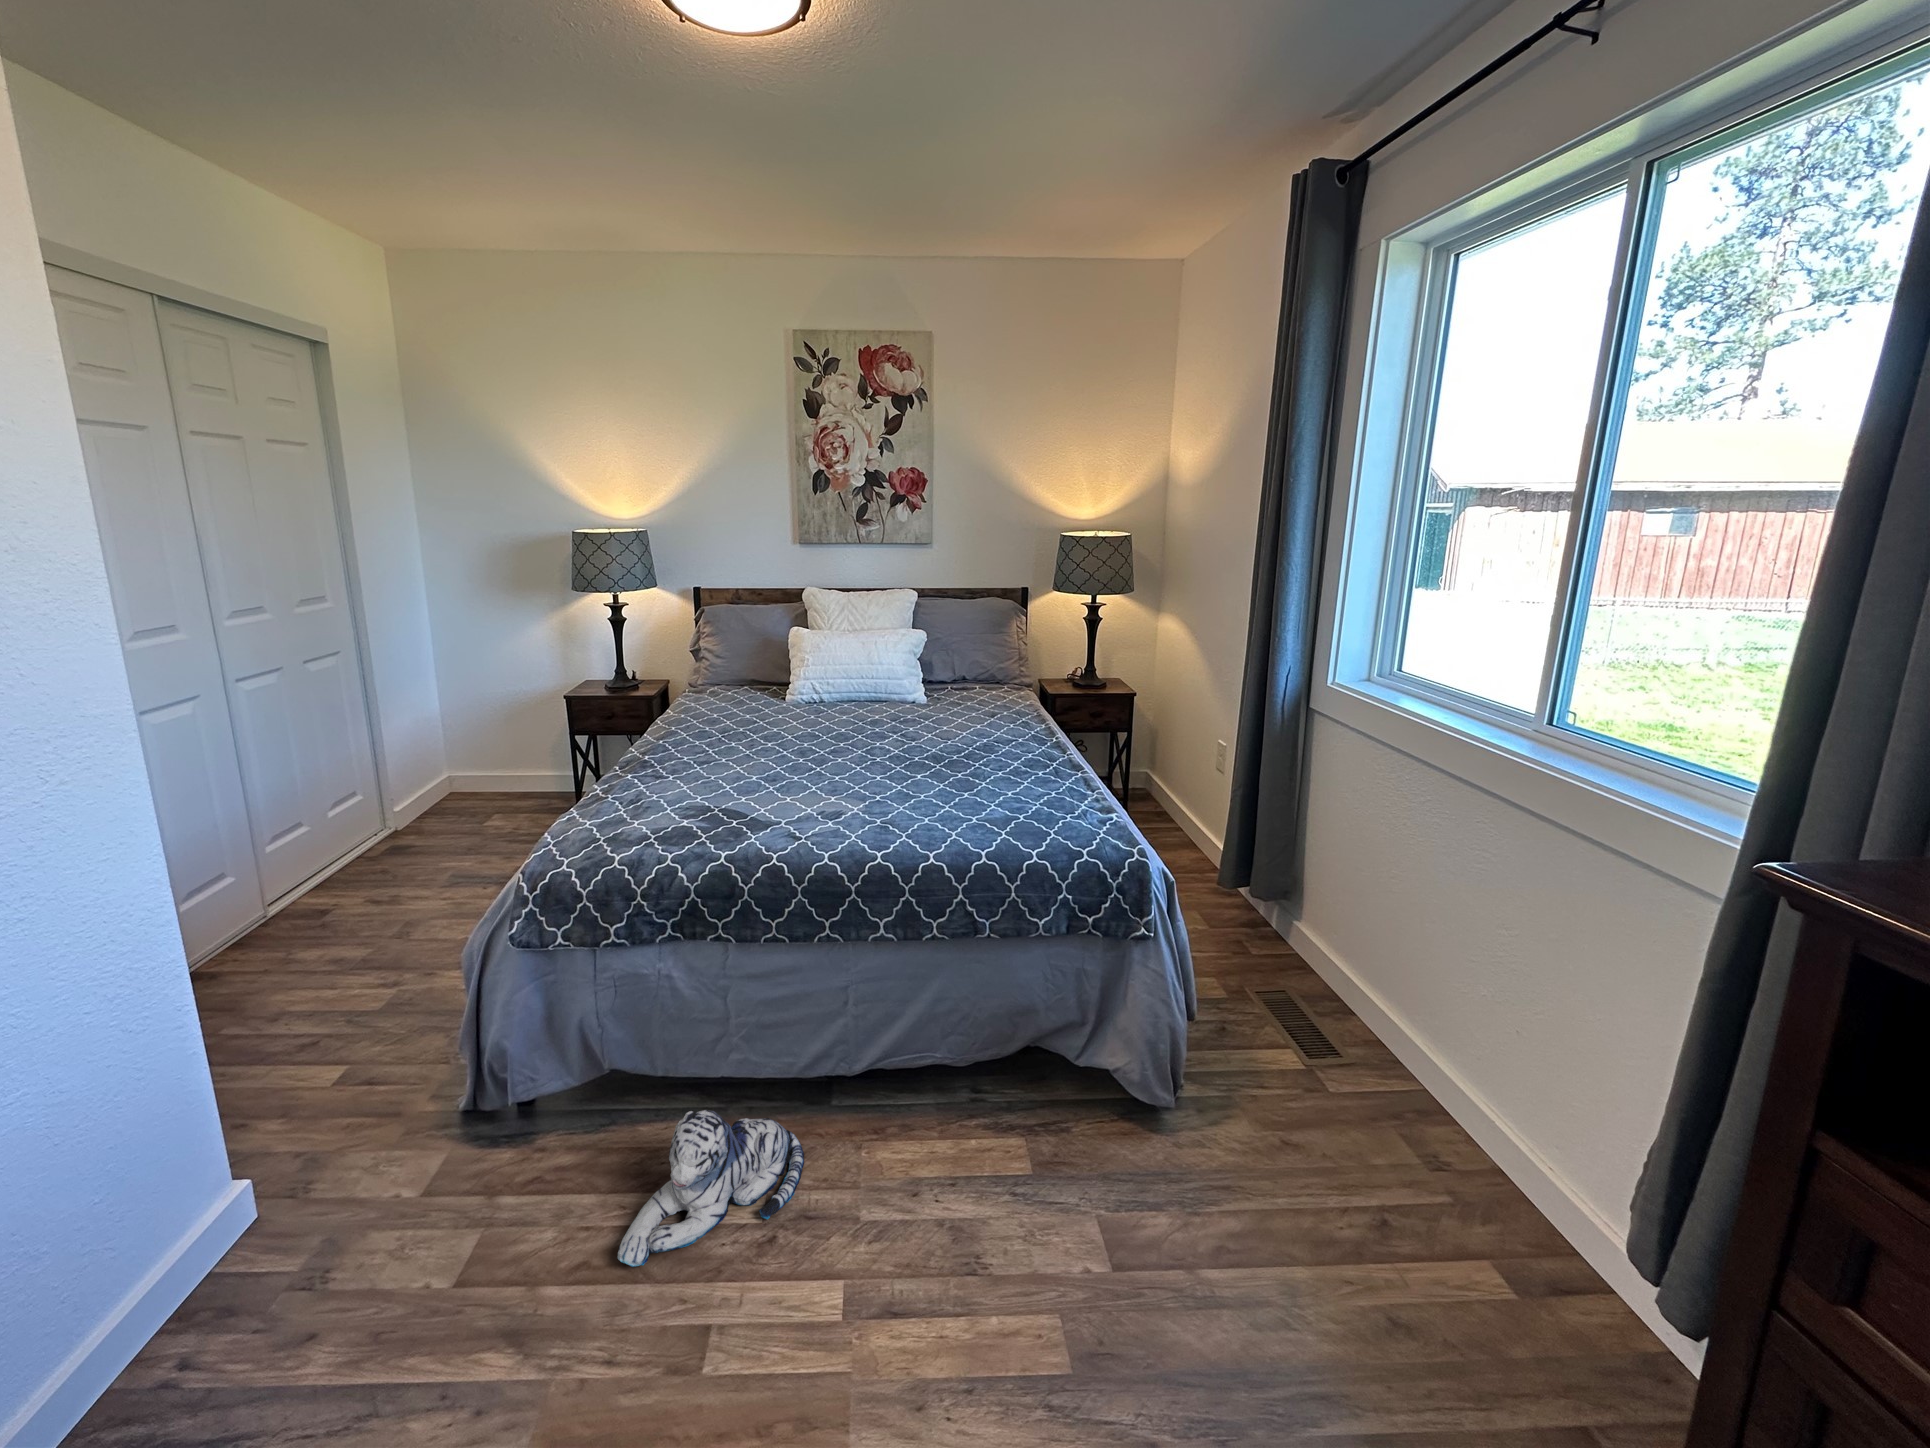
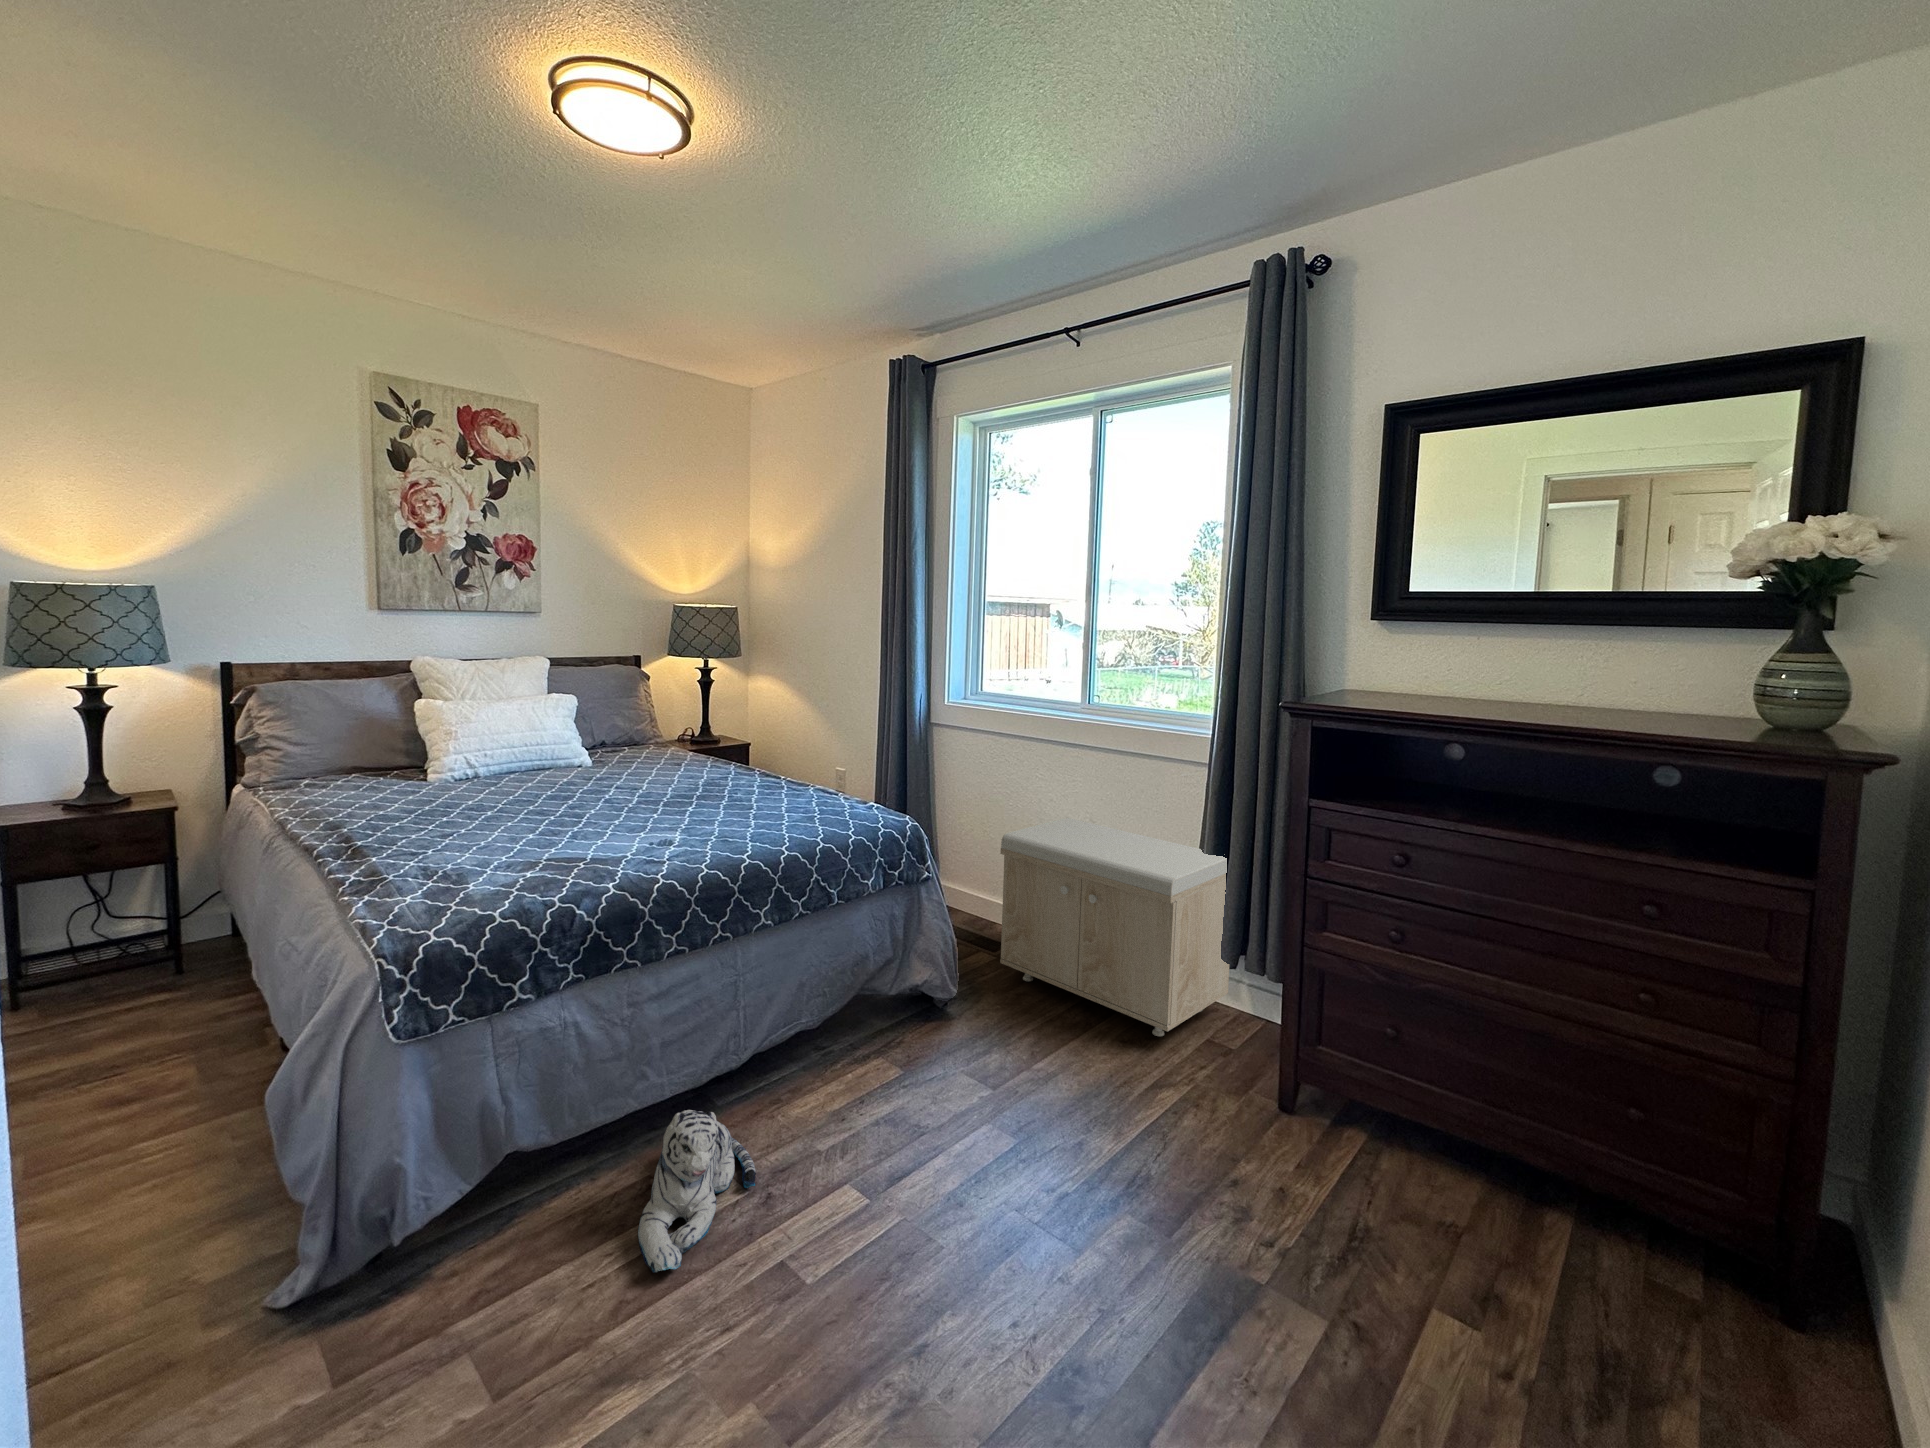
storage bench: none [1276,902,1743,1350] -> present [1000,818,1229,1036]

